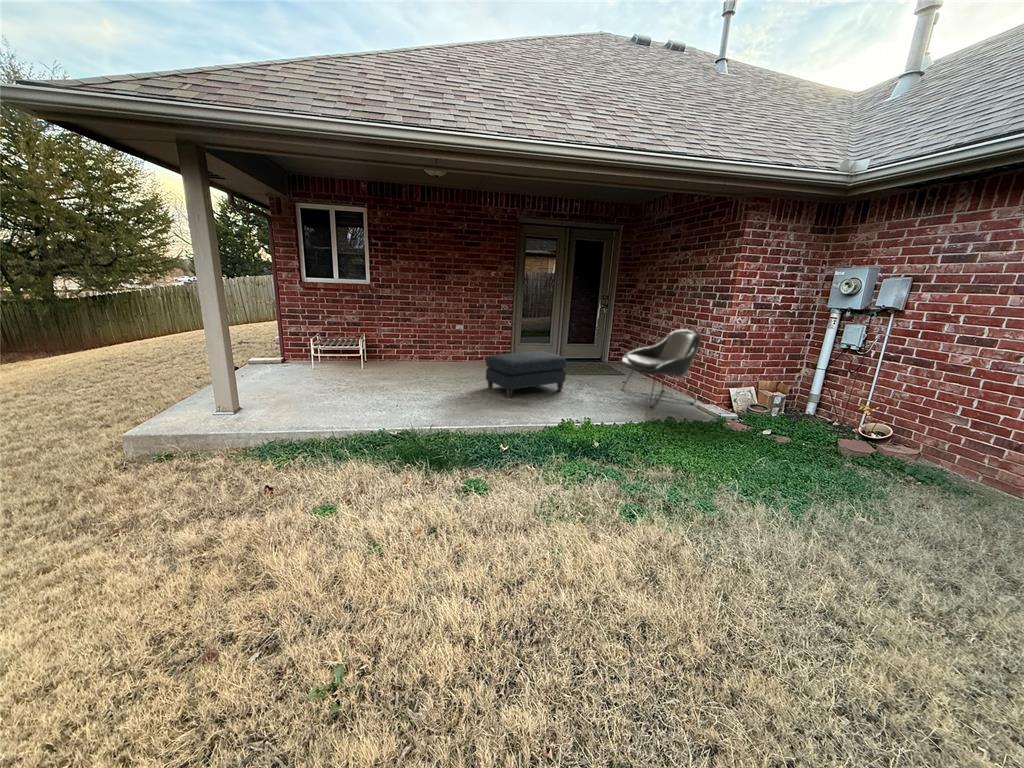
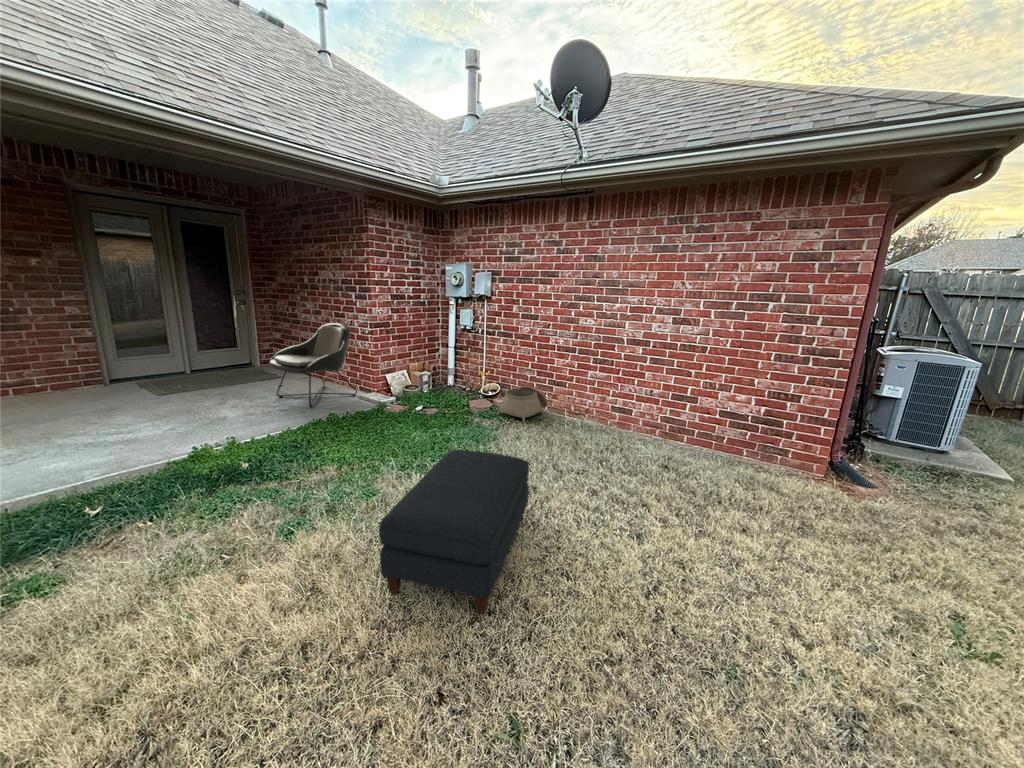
ottoman: present [486,351,566,398] -> present [379,450,529,614]
basket: none [881,436,983,486] -> present [497,386,547,422]

